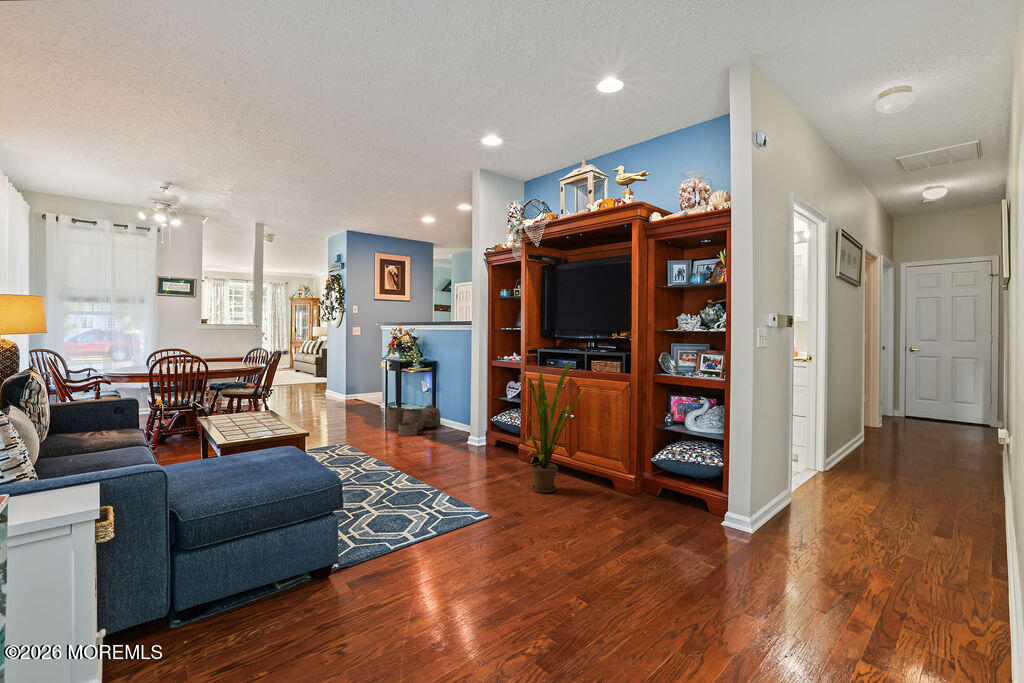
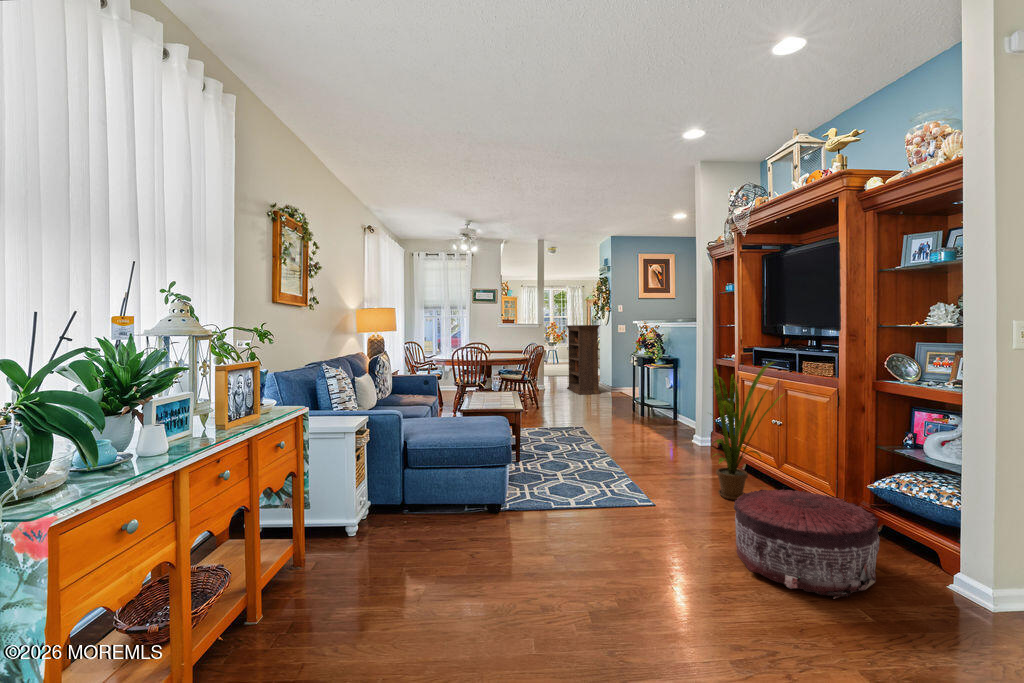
bookcase: none [288,327,336,405] -> present [566,325,601,395]
woven basket: present [386,404,441,436] -> none [625,398,681,429]
pouf: none [589,473,703,564] -> present [734,489,880,599]

